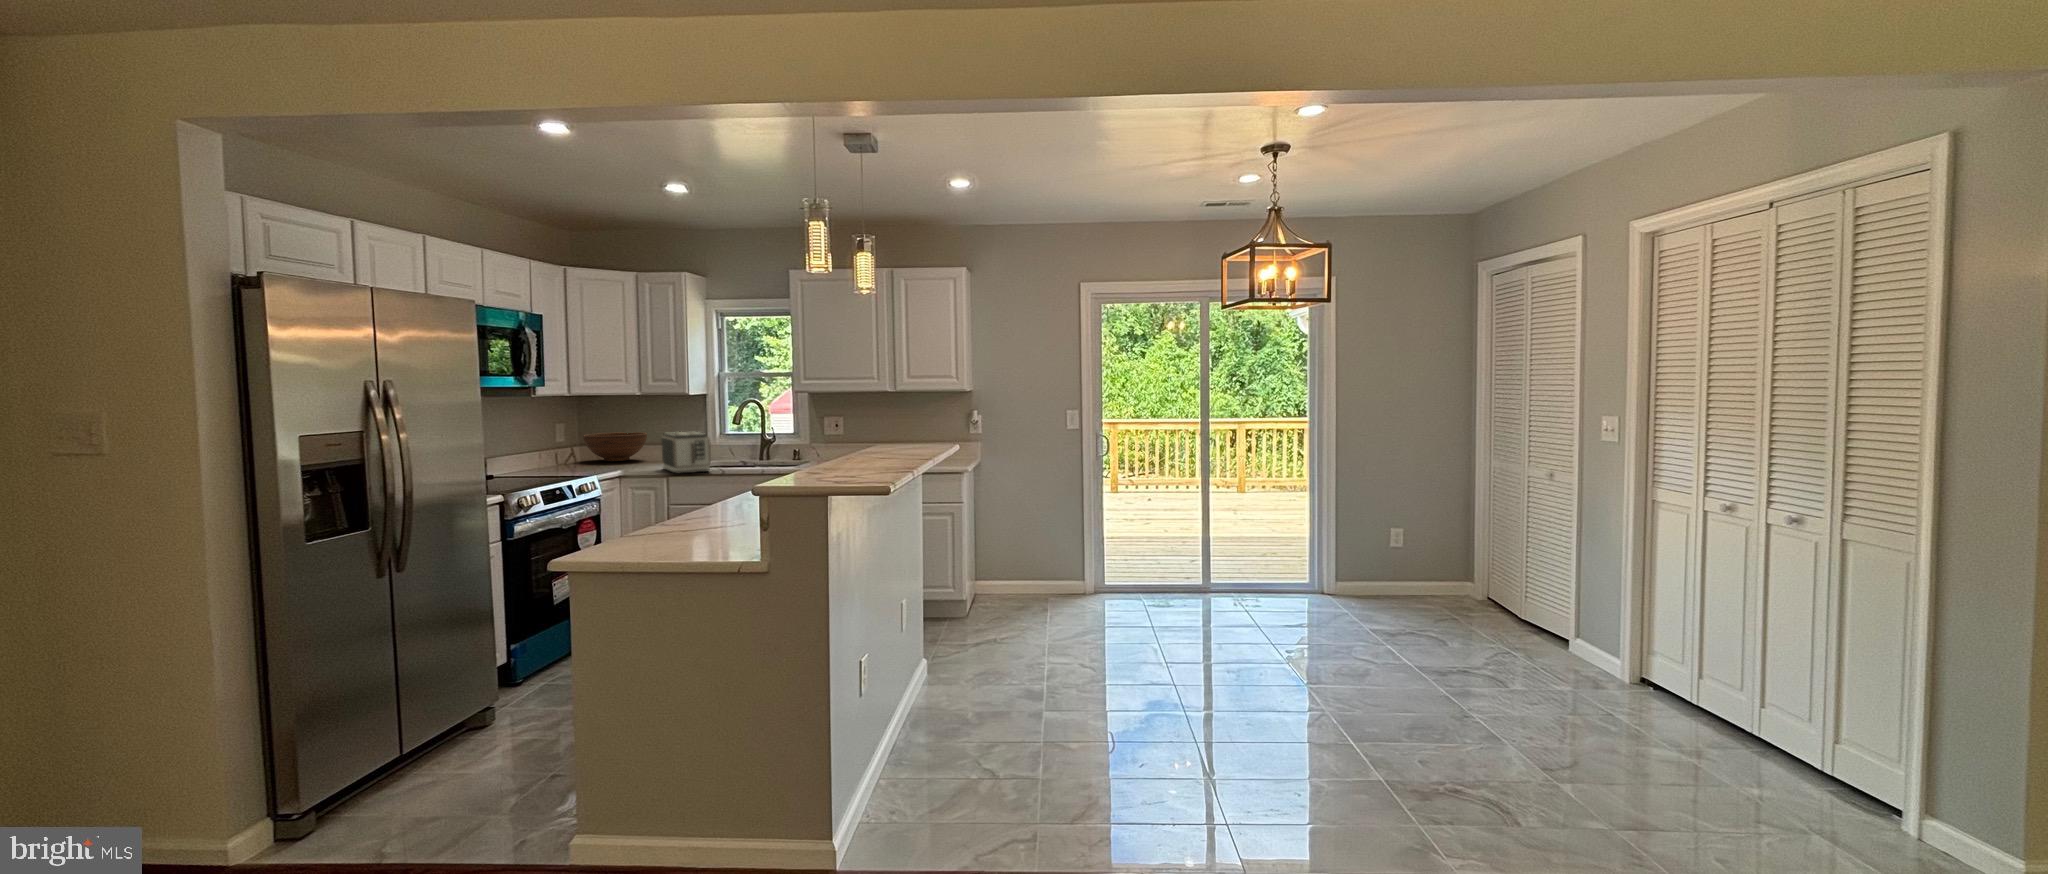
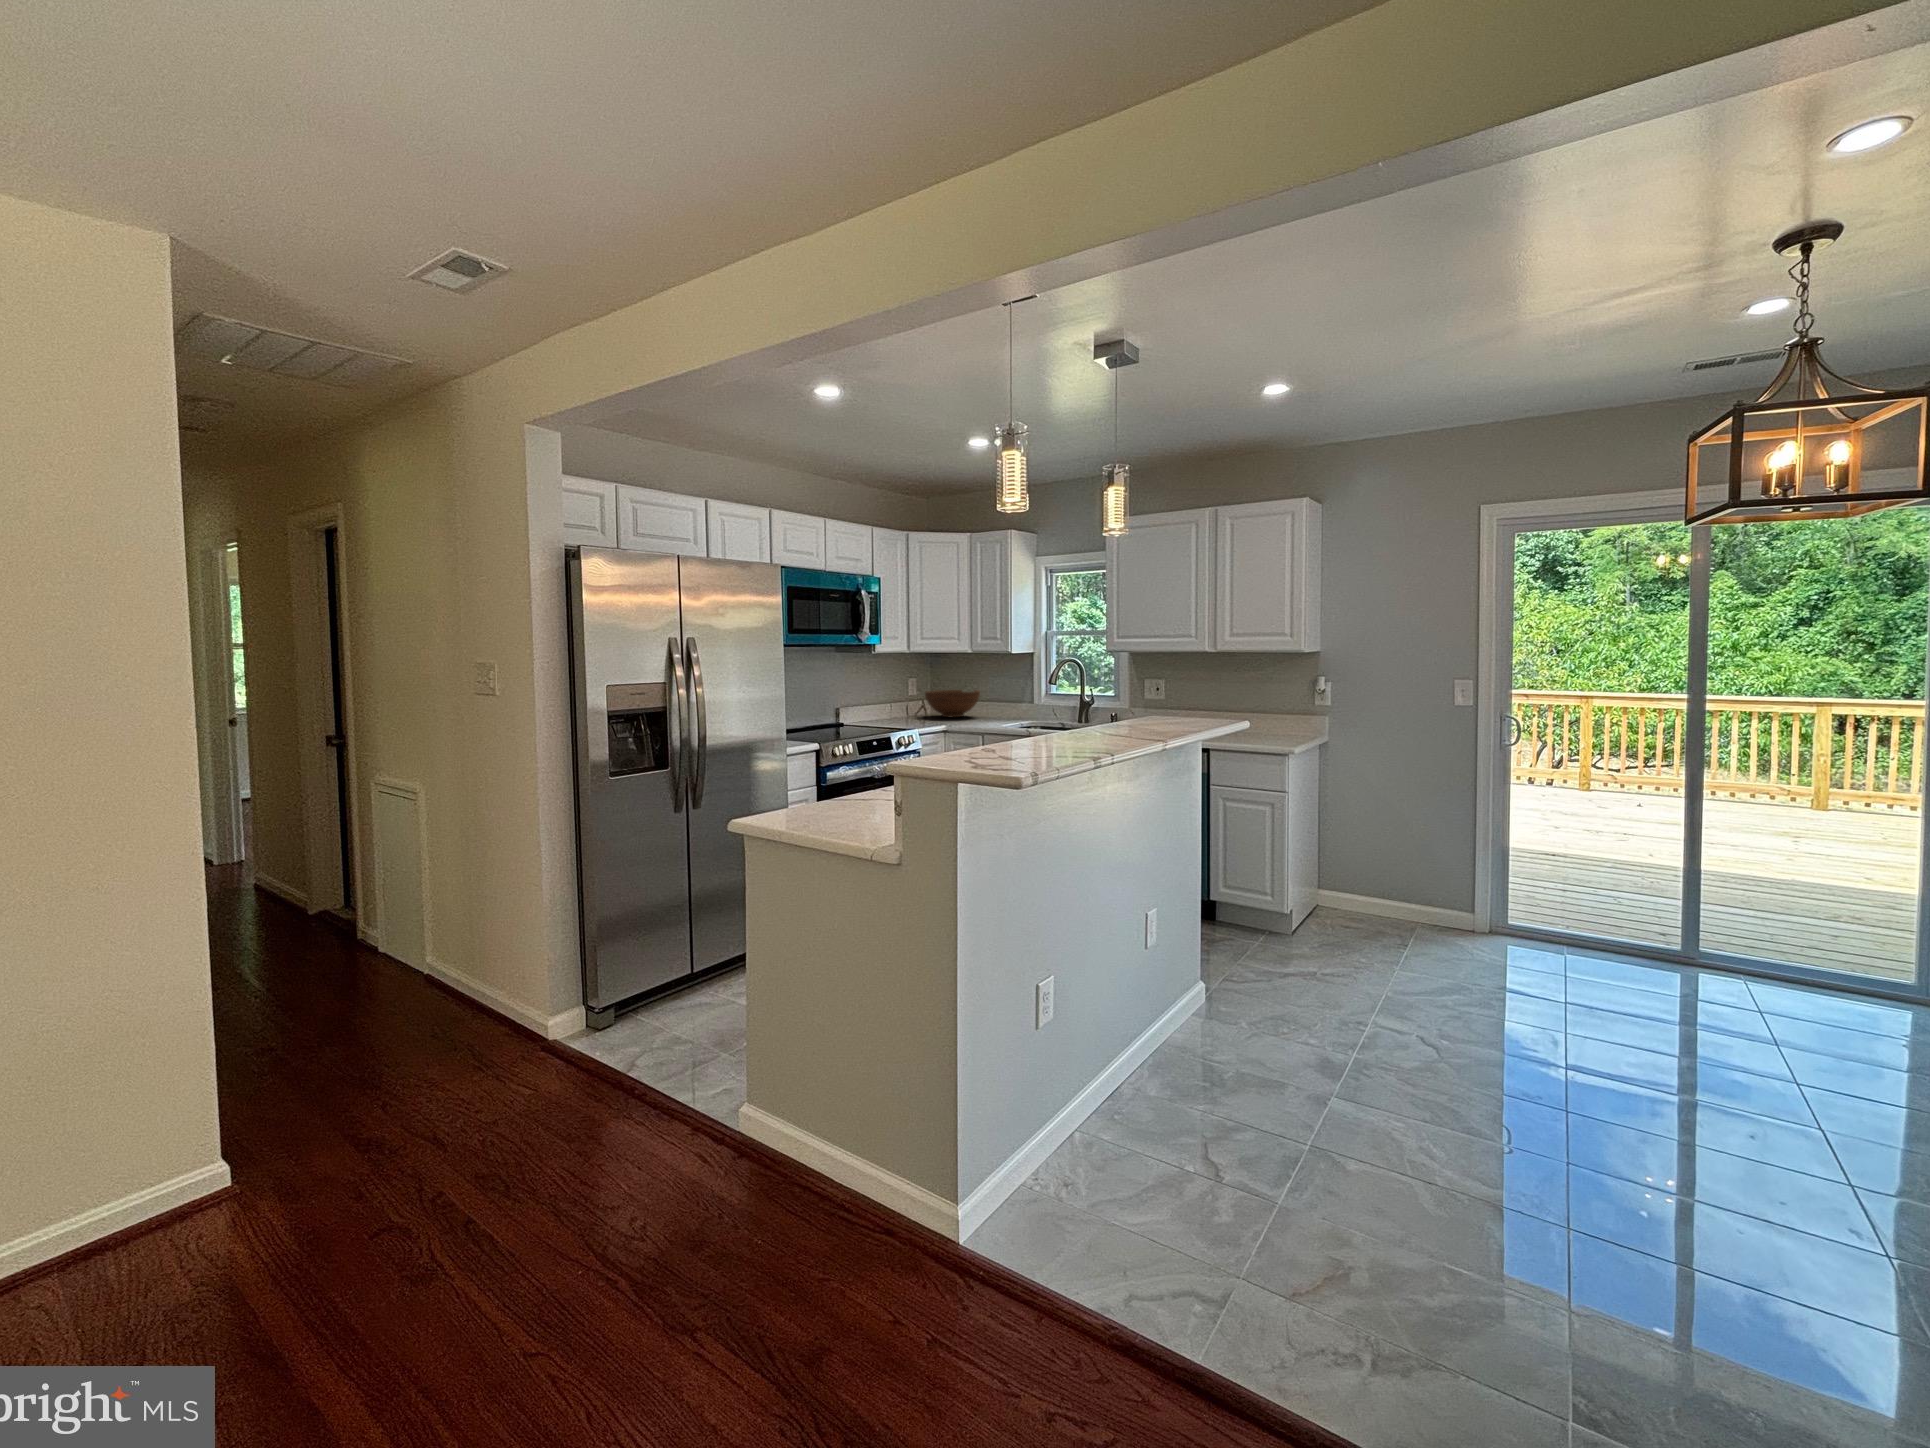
toaster: present [661,432,711,474] -> none [981,690,1022,732]

